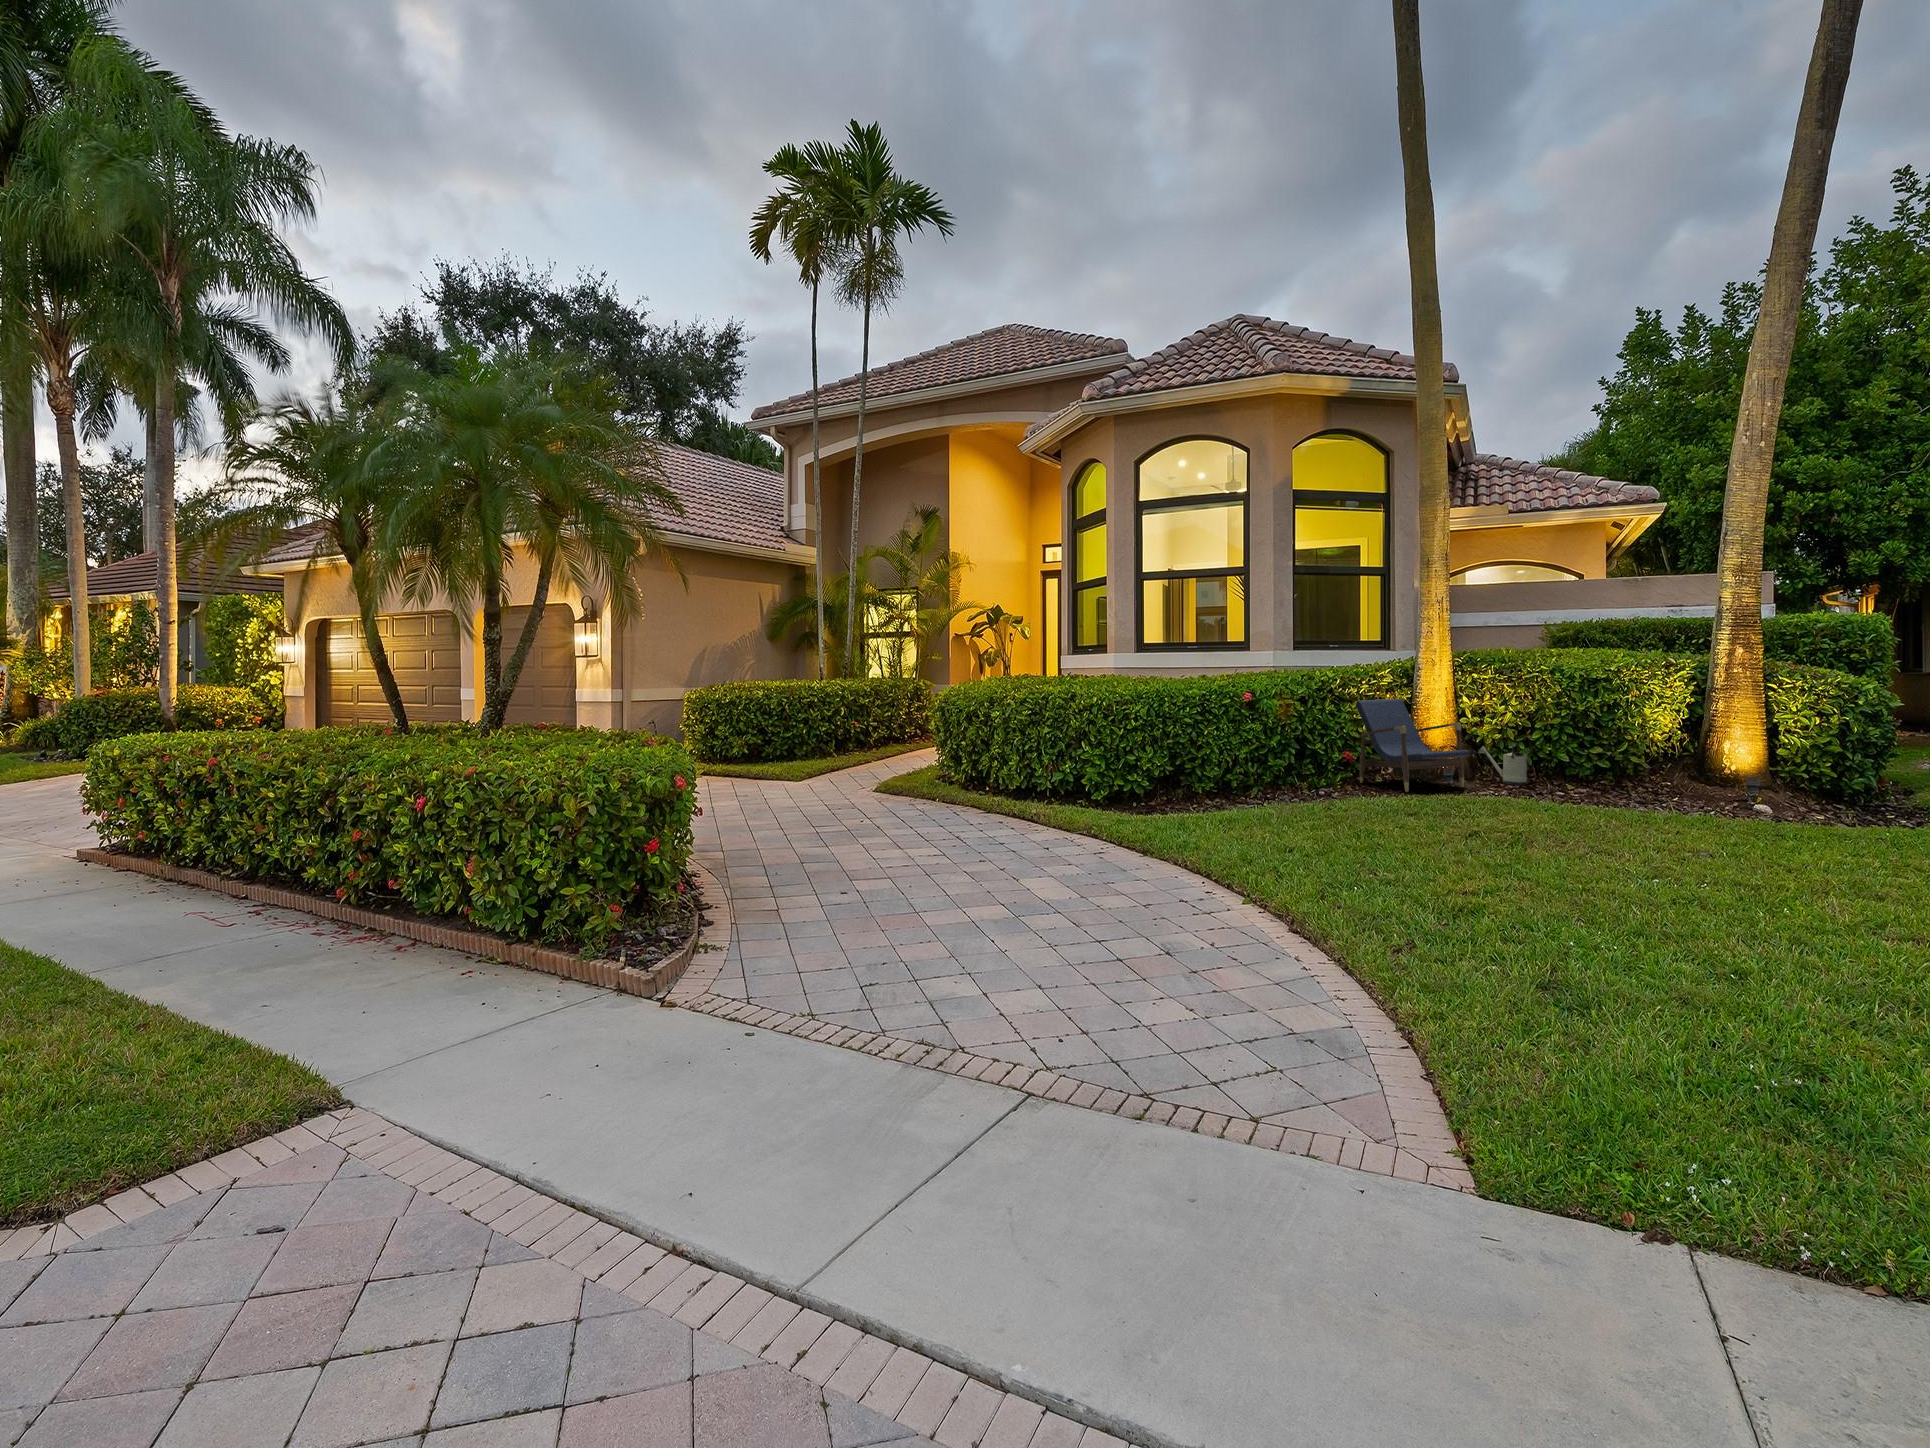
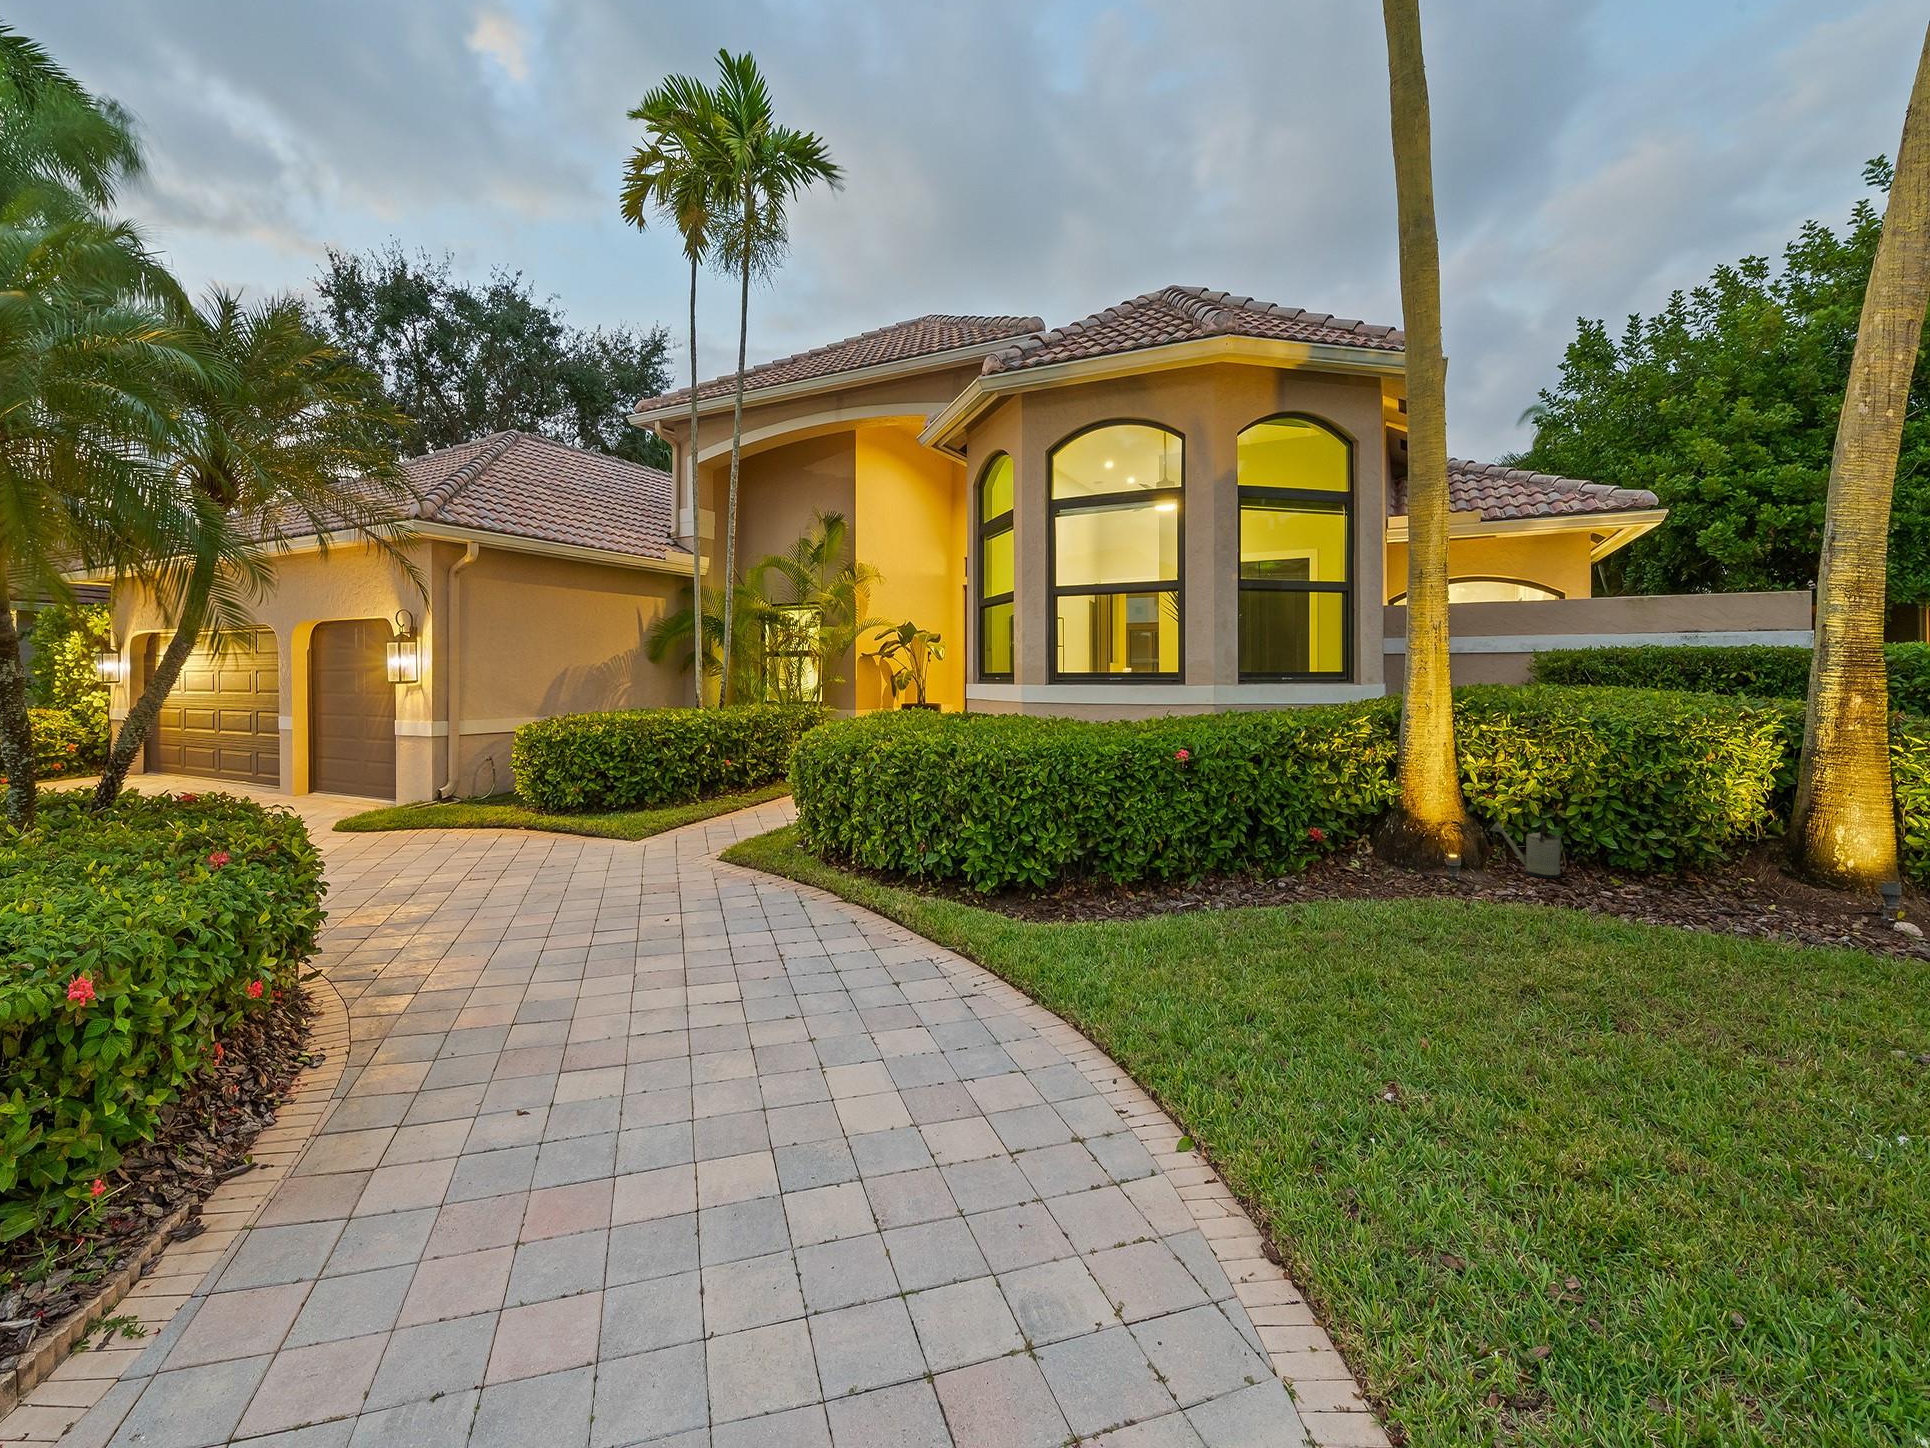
lounge chair: present [1356,699,1470,792] -> none [1329,756,1488,894]

